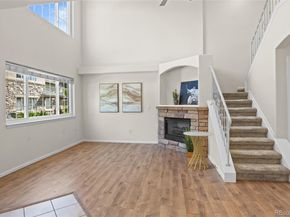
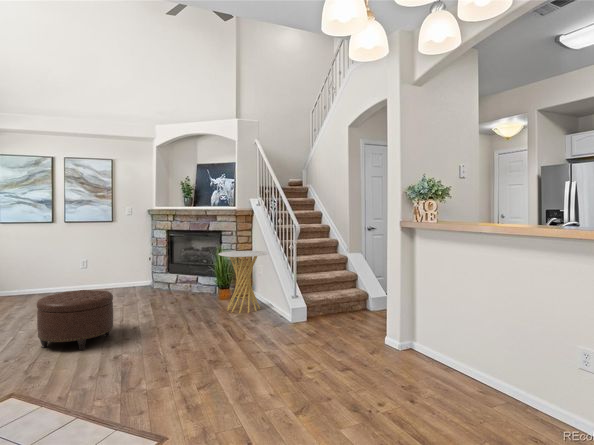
ottoman: none [91,147,125,178] -> present [37,290,113,350]

